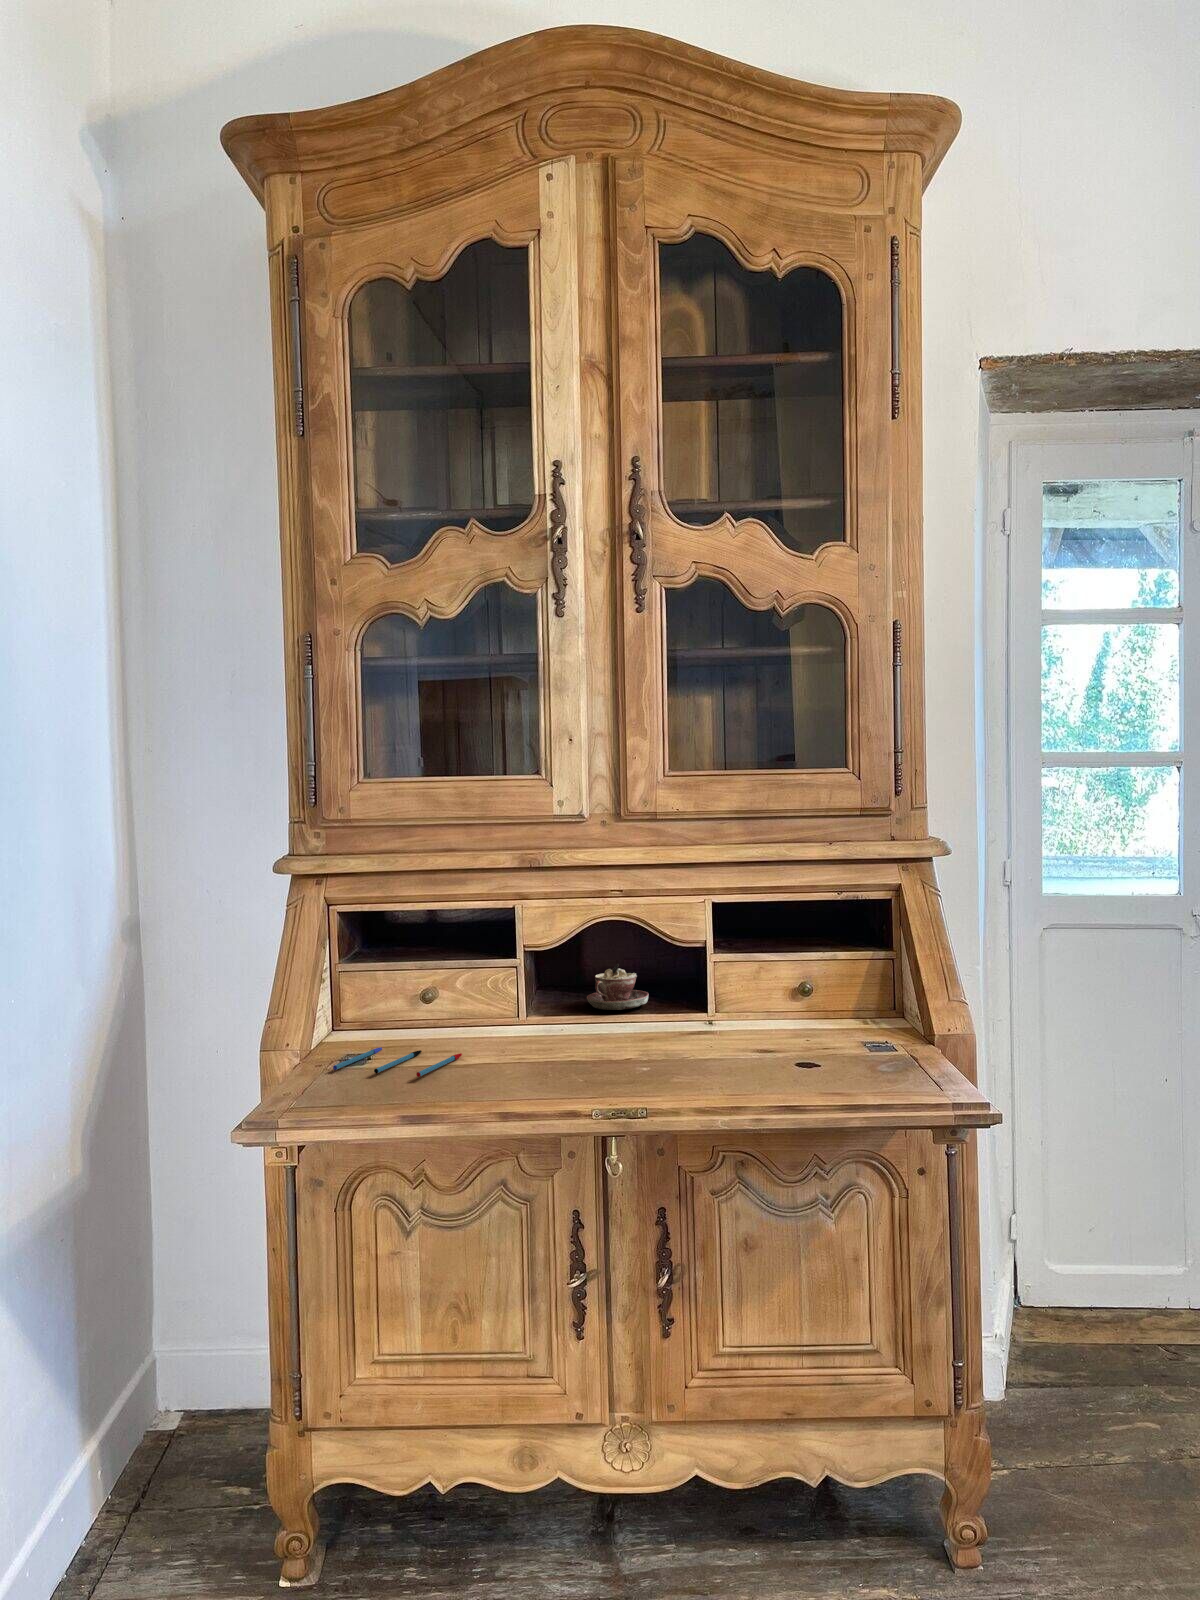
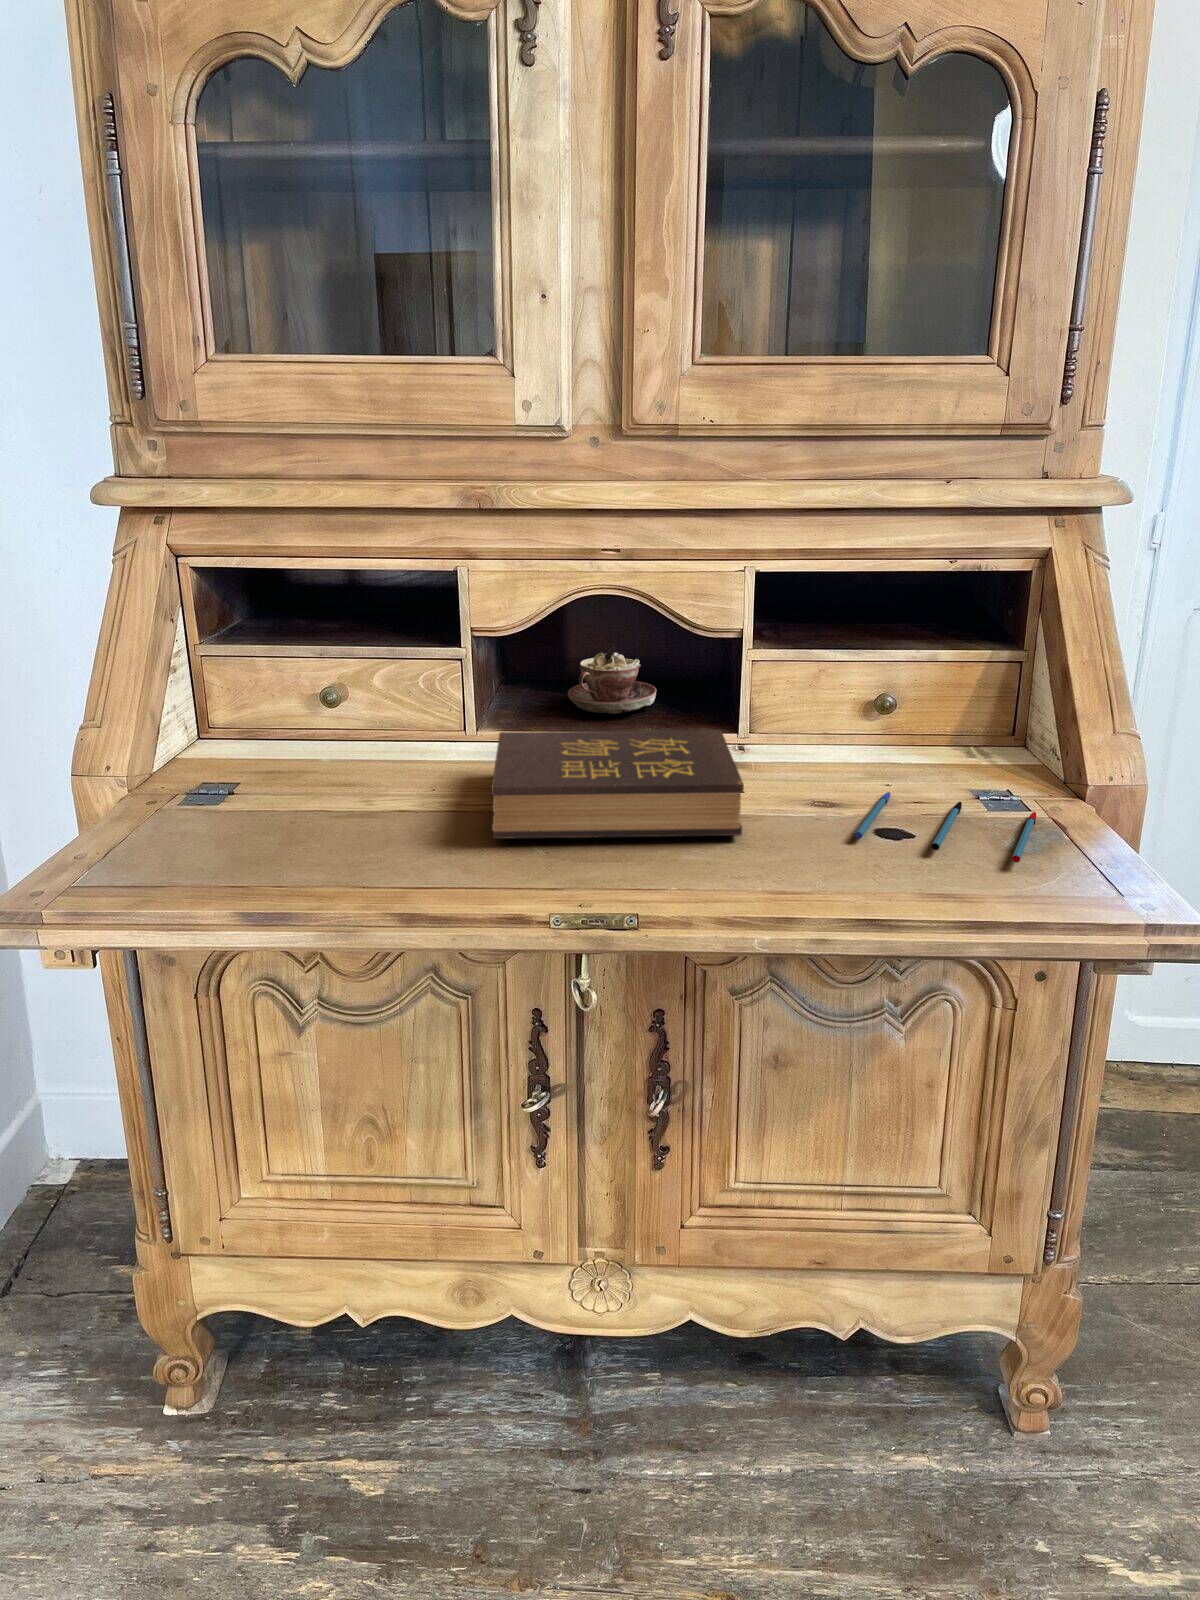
hardback book: none [546,1010,712,1075] -> present [491,730,744,839]
pen: present [333,1047,462,1077] -> present [855,792,1036,863]

